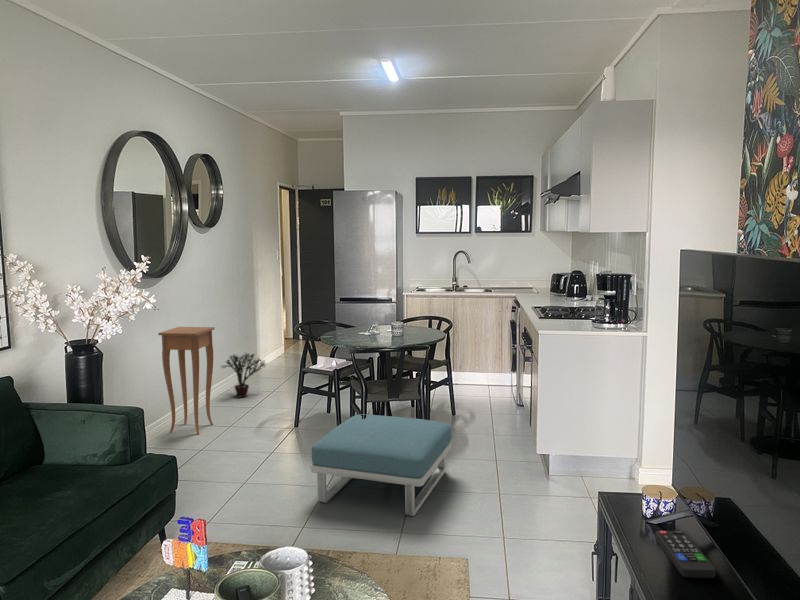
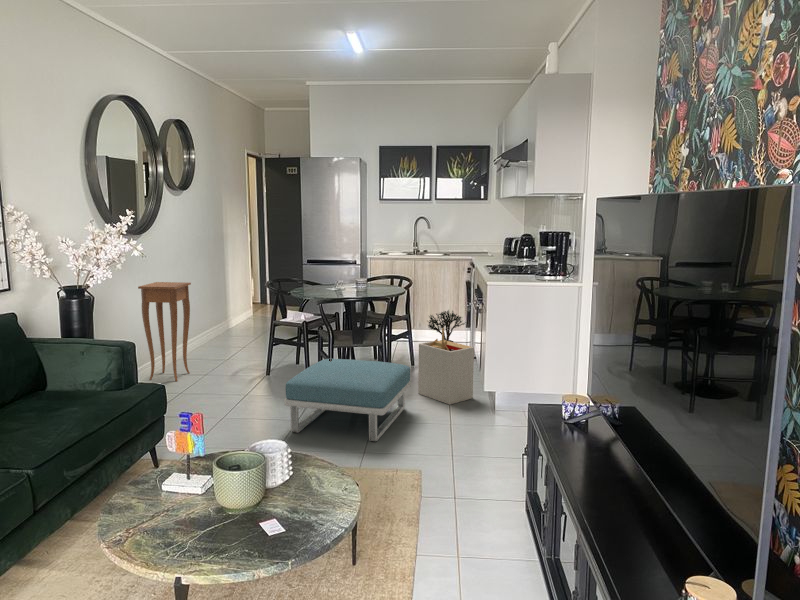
potted plant: present [222,354,266,397] -> present [428,310,466,351]
storage bin: none [460,379,523,467] -> present [418,328,474,405]
remote control: present [655,531,716,578] -> none [570,425,612,453]

